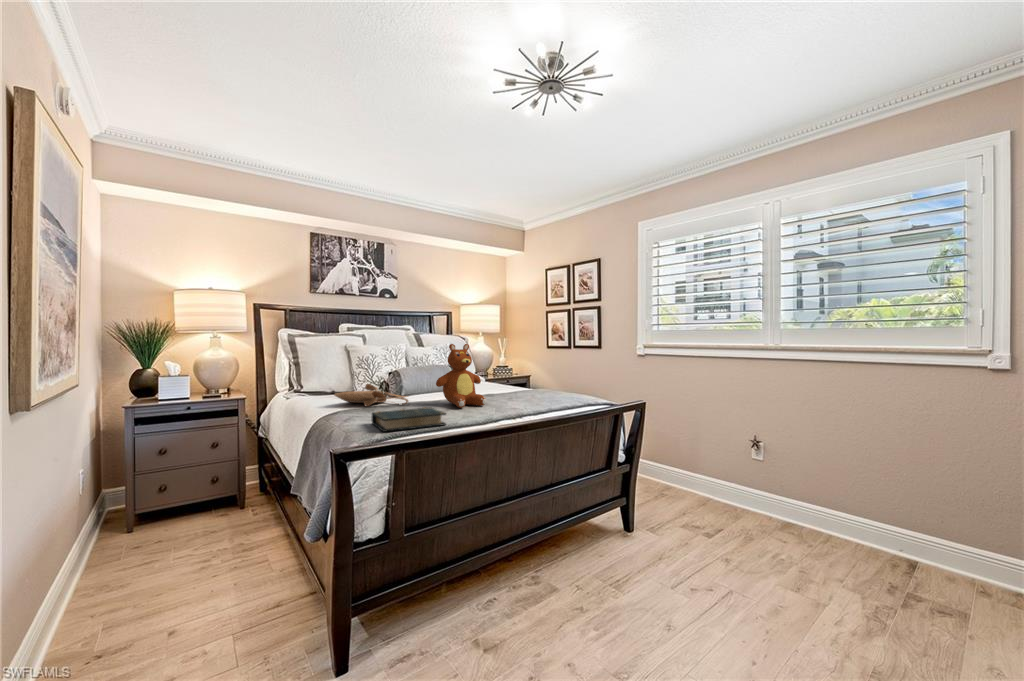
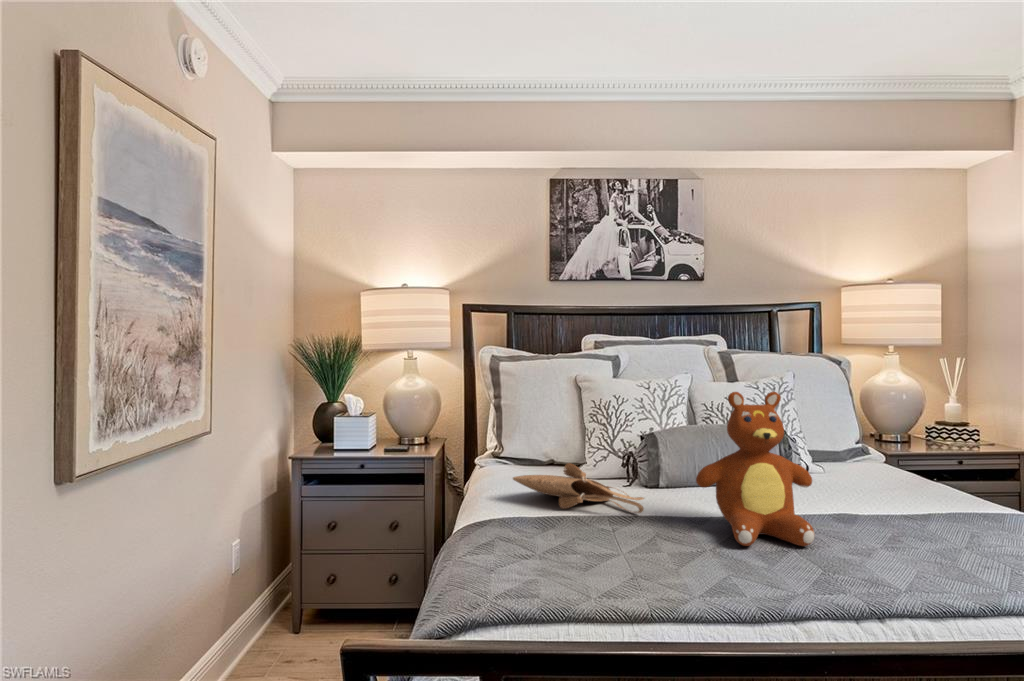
book: present [372,407,446,432] -> none [512,540,661,602]

